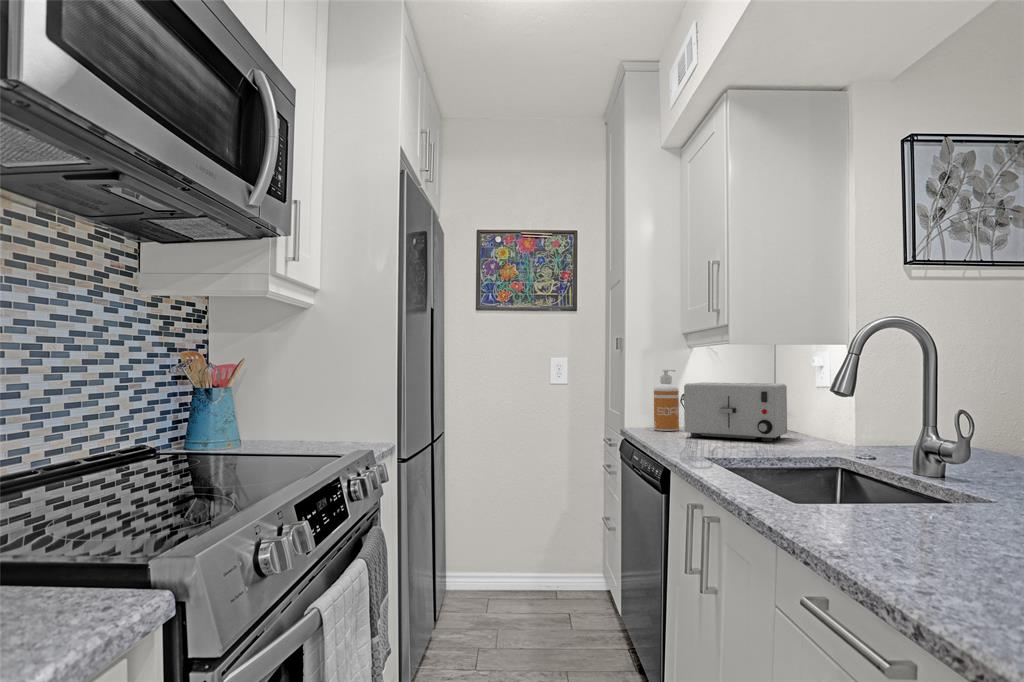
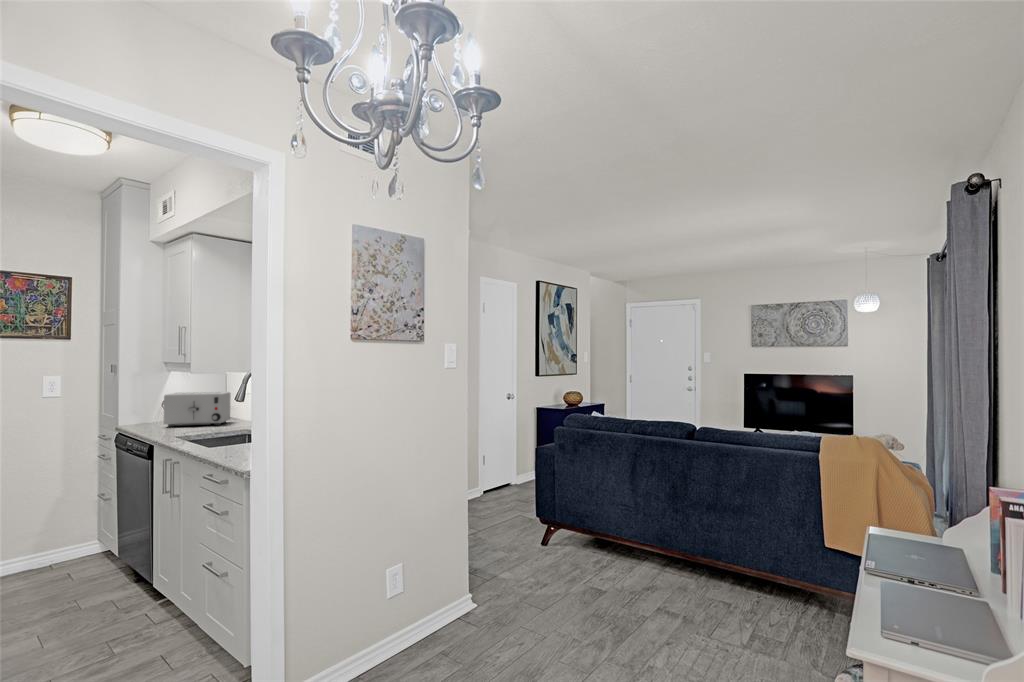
soap dispenser: present [654,370,679,431] -> none [140,385,159,425]

